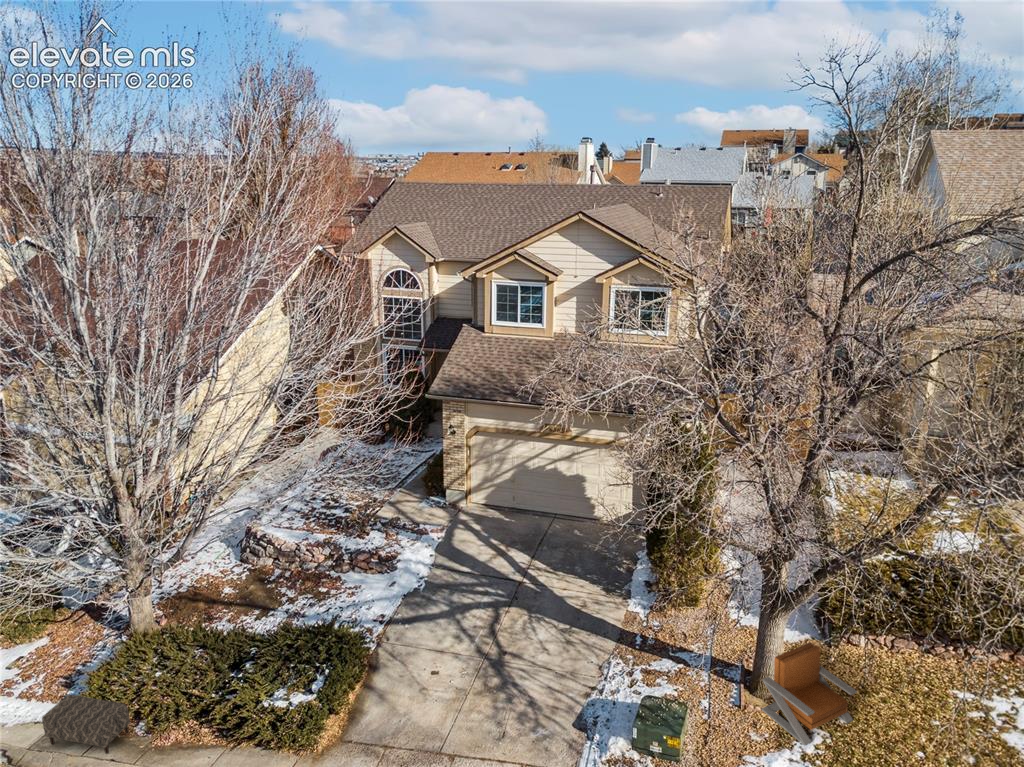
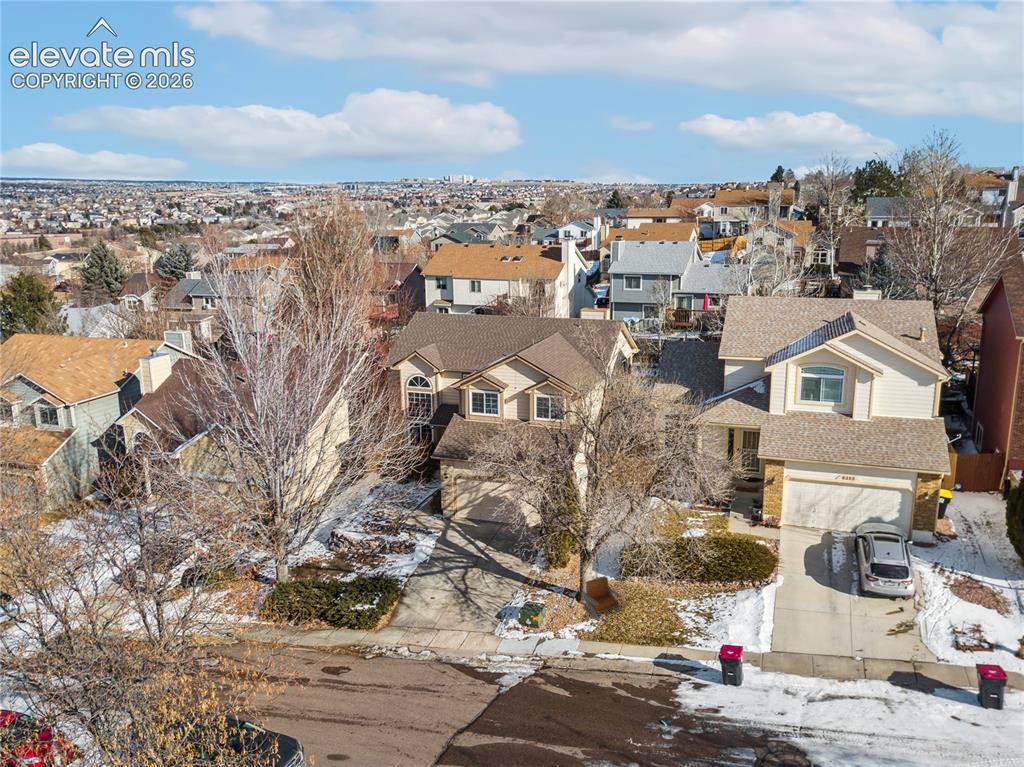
bench: present [42,695,130,754] -> none [253,606,291,631]

